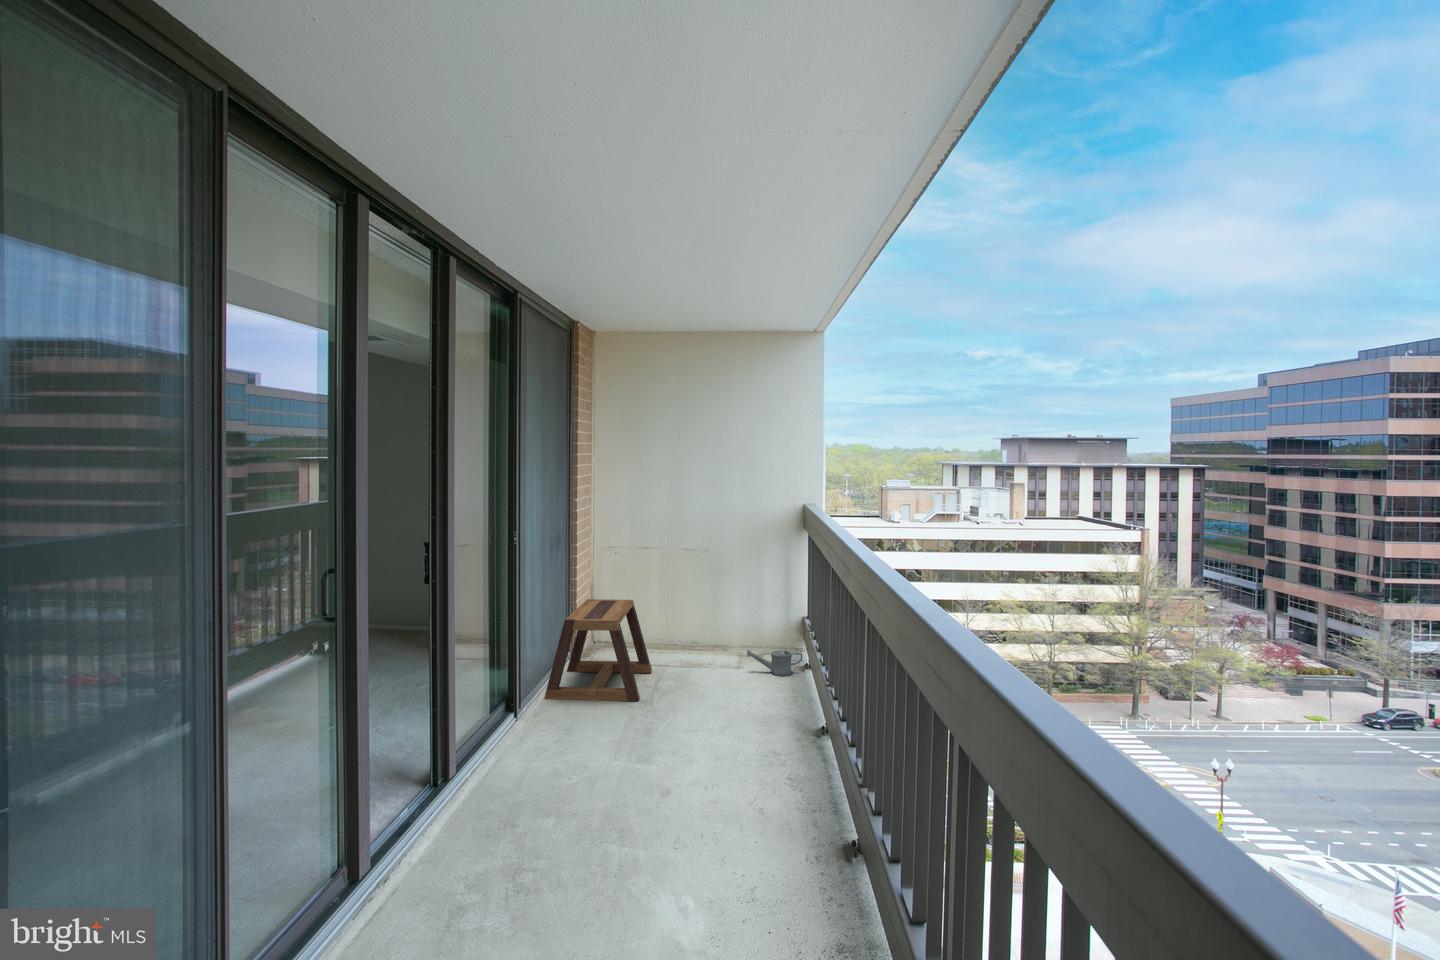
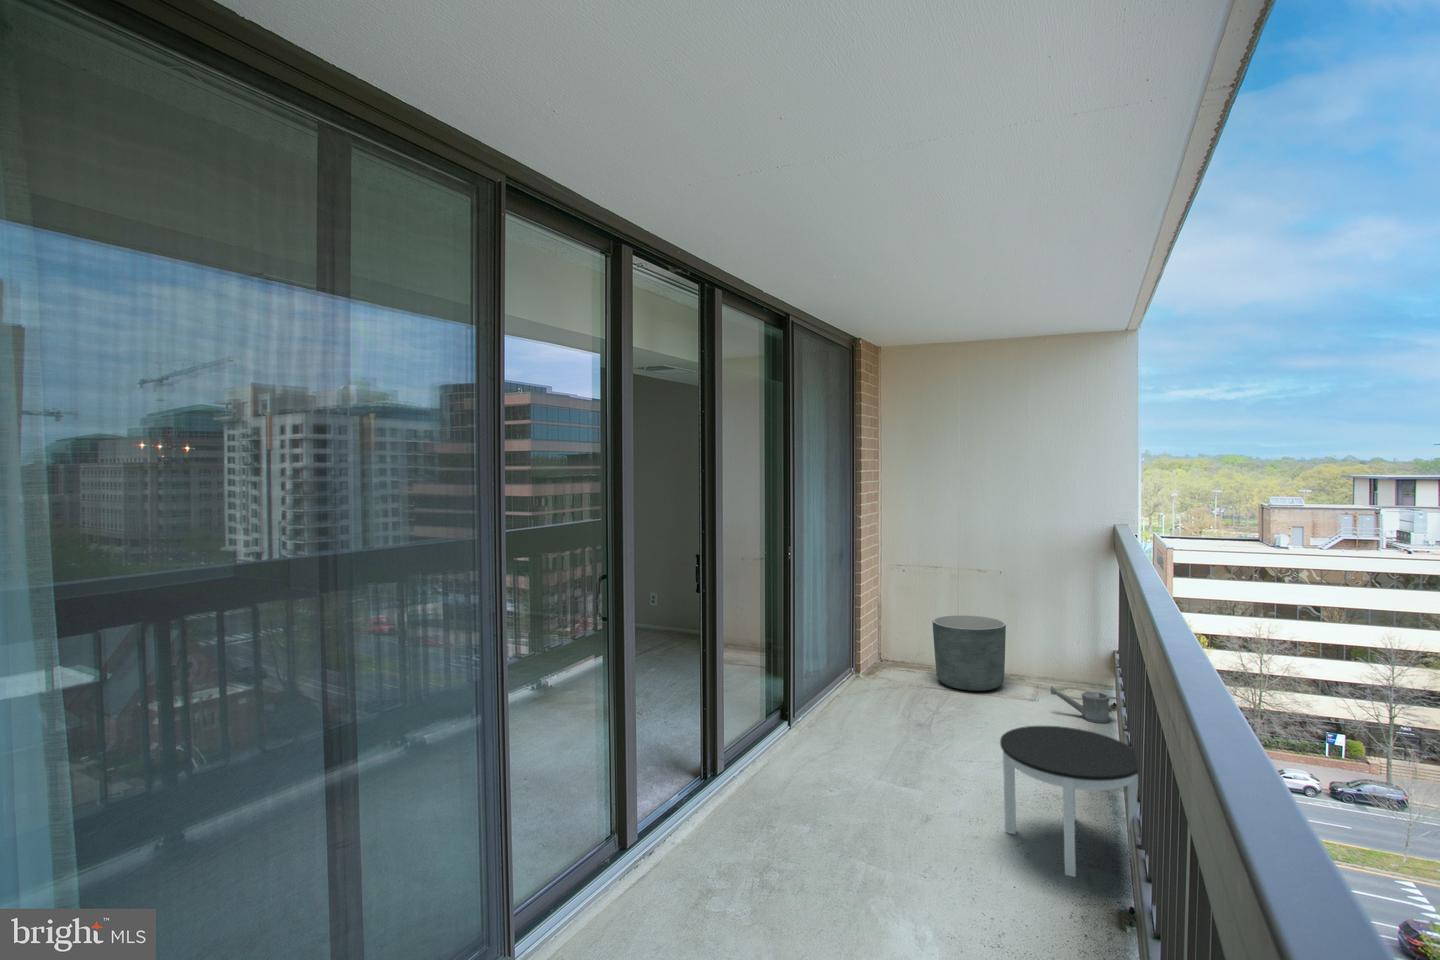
planter: none [645,592,709,661] -> present [932,615,1006,691]
stool: present [544,599,652,701] -> none [822,616,938,727]
round table: none [726,683,833,806] -> present [1000,726,1138,877]

